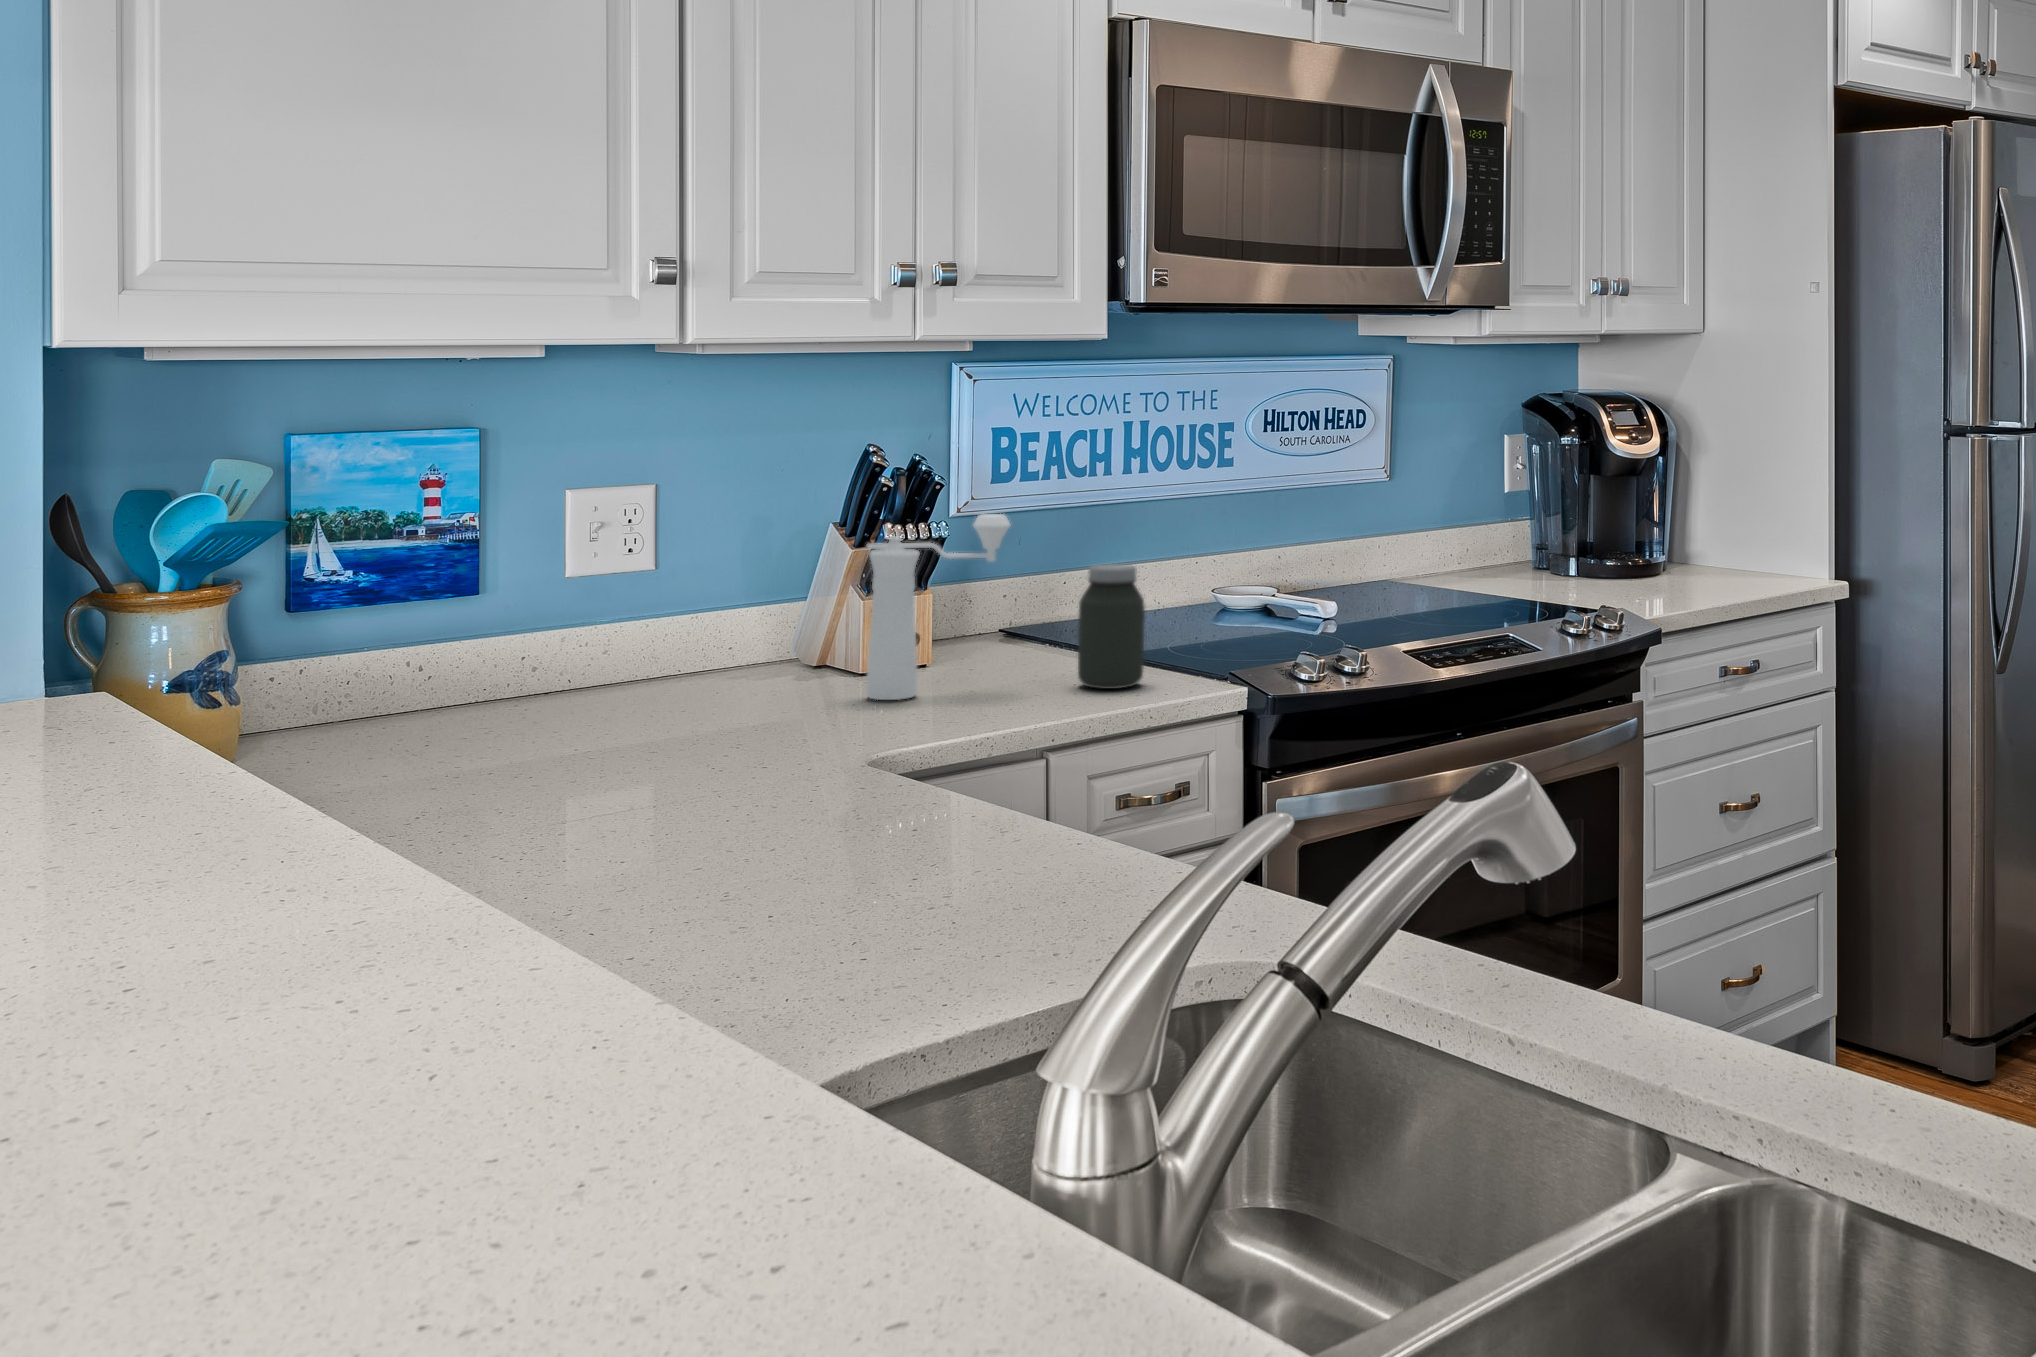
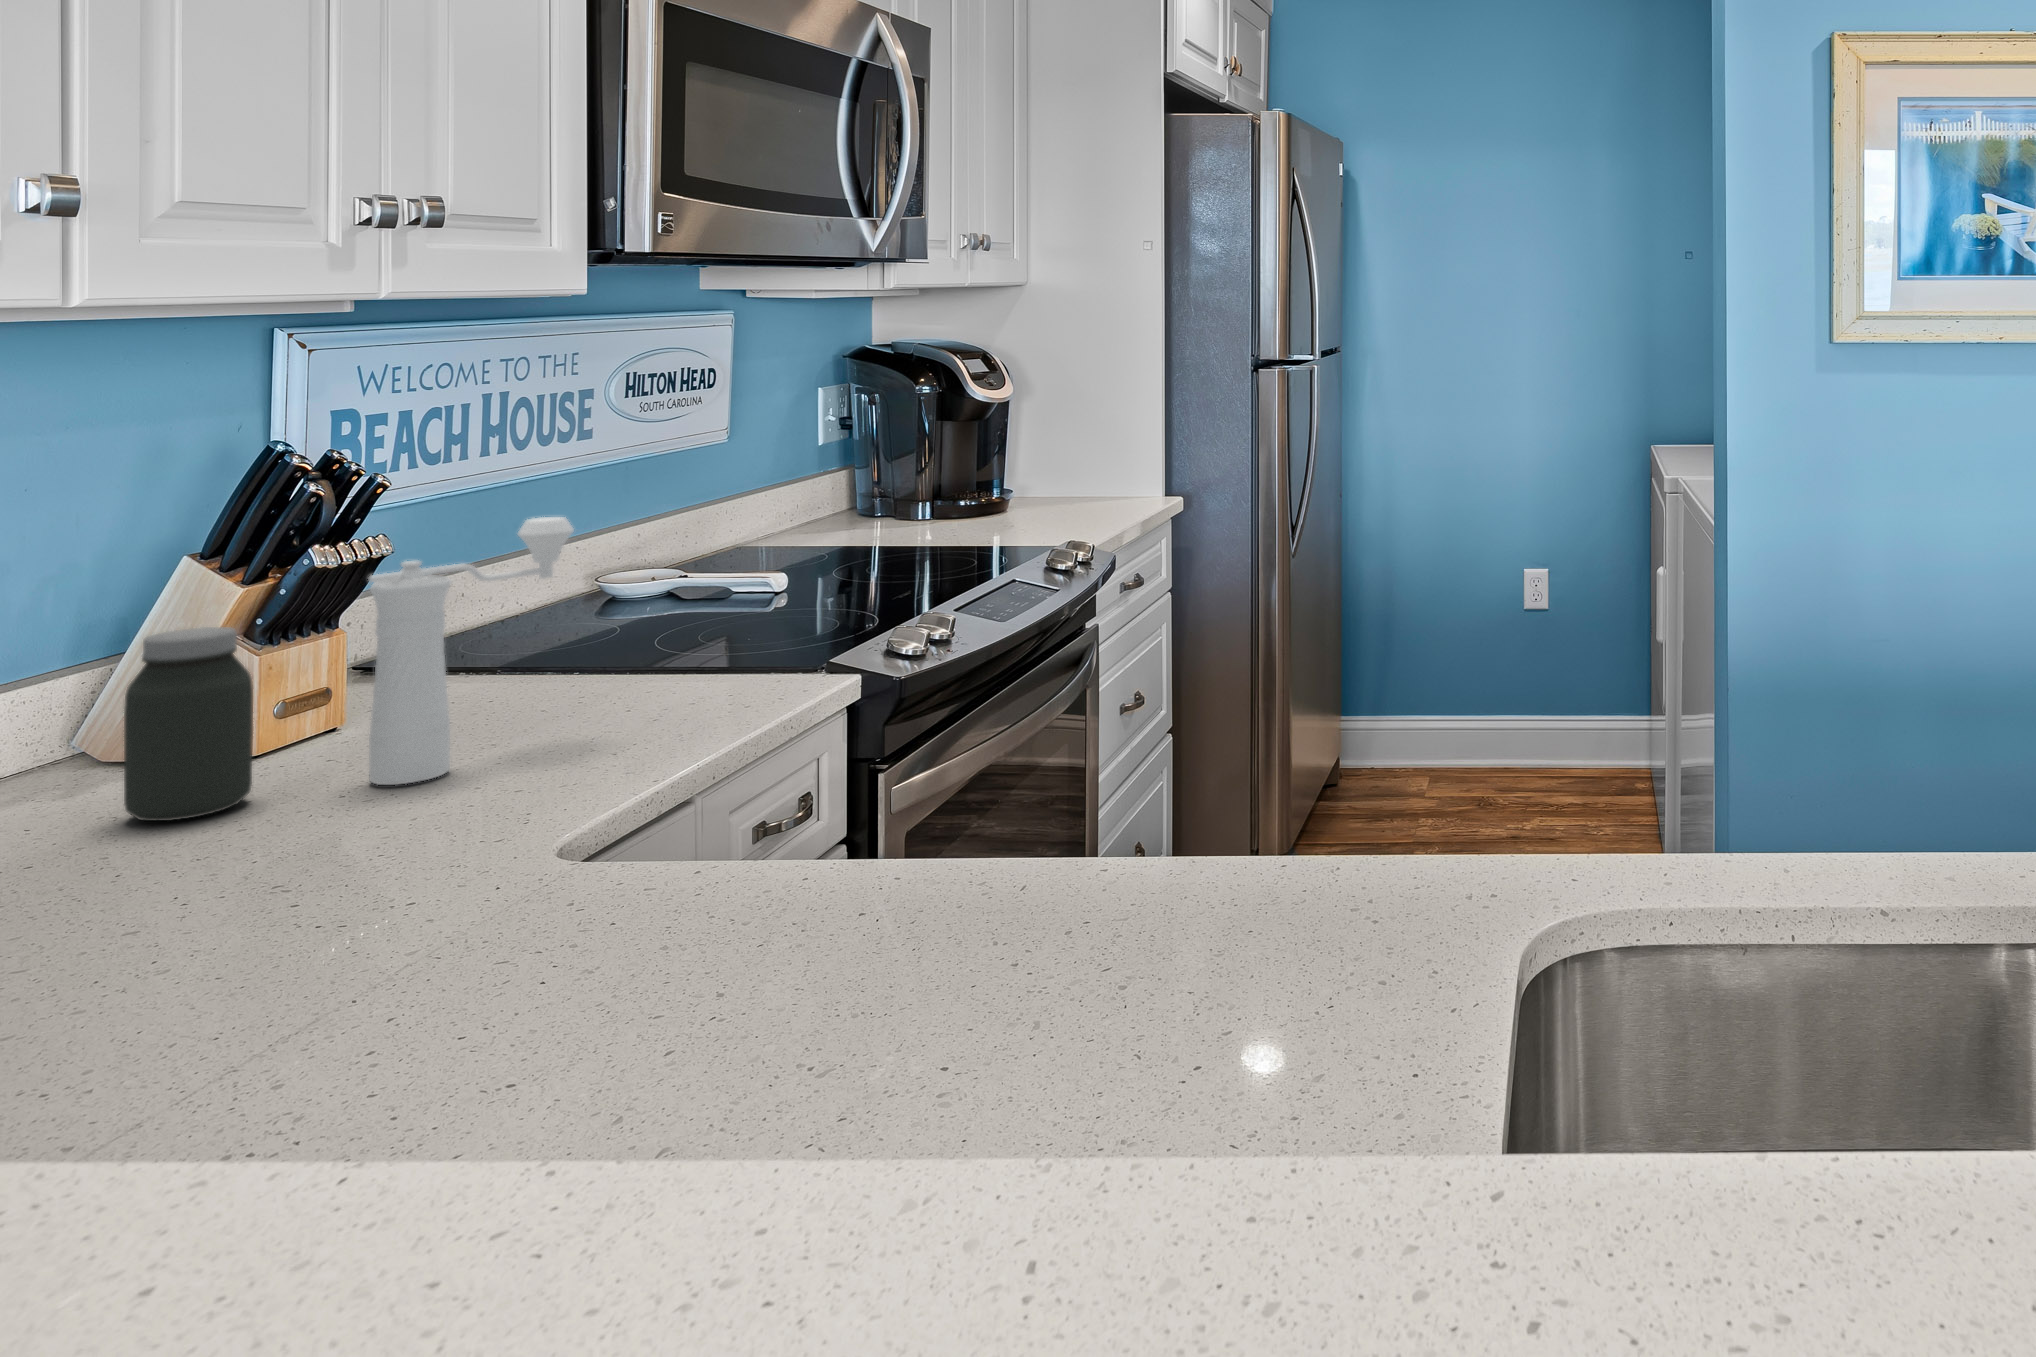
jar: present [1078,564,1145,689] -> present [124,627,253,821]

